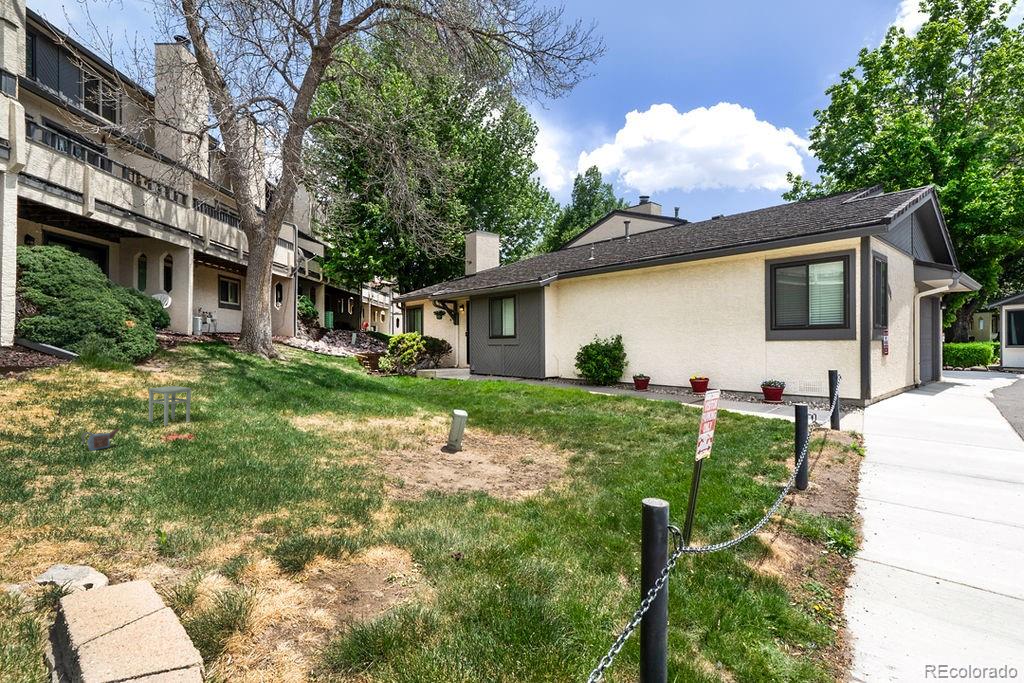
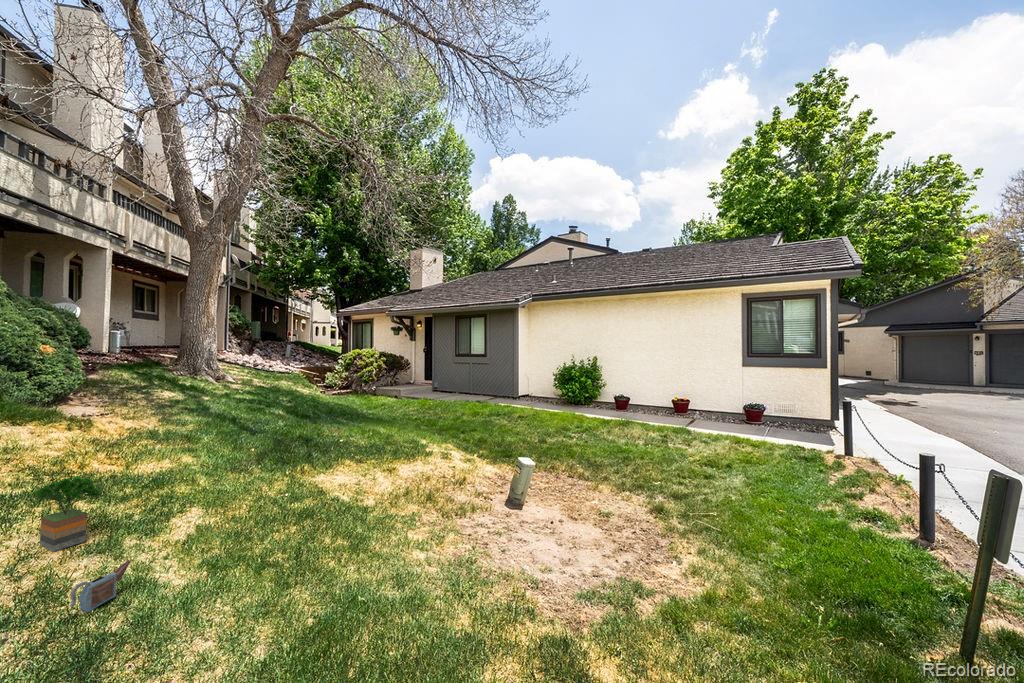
potted tree: none [79,385,118,428] -> present [35,476,102,552]
stool: present [149,386,191,425] -> none [144,460,210,524]

